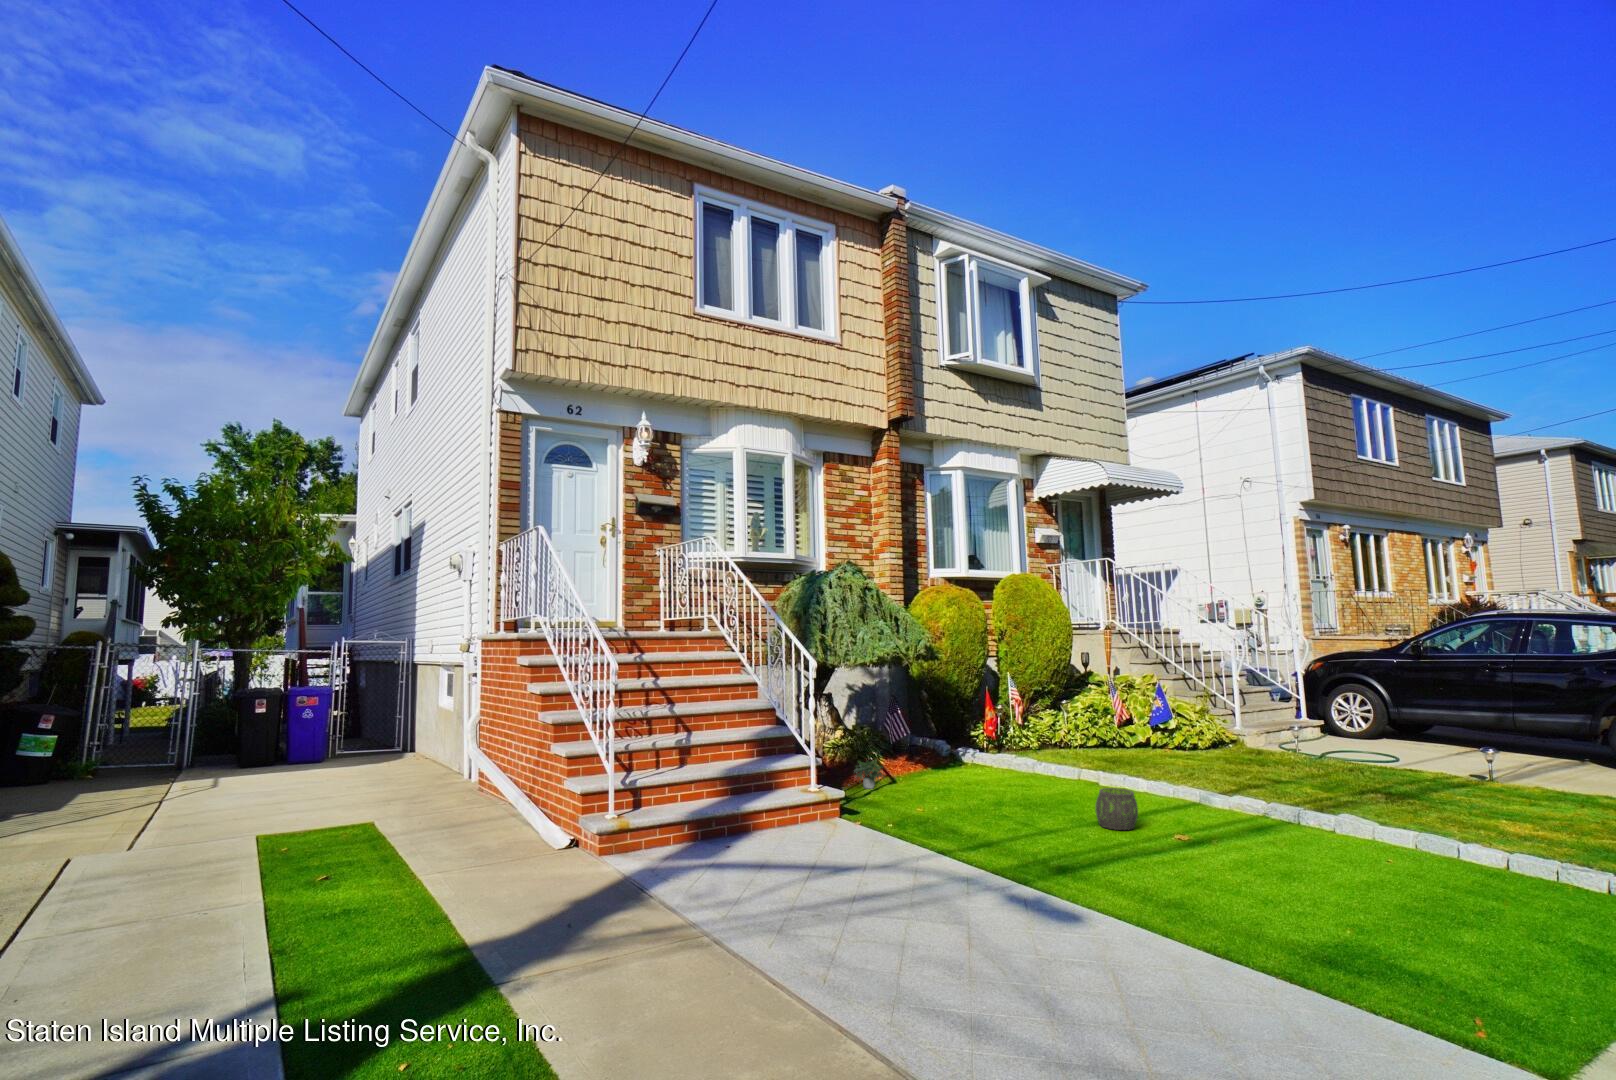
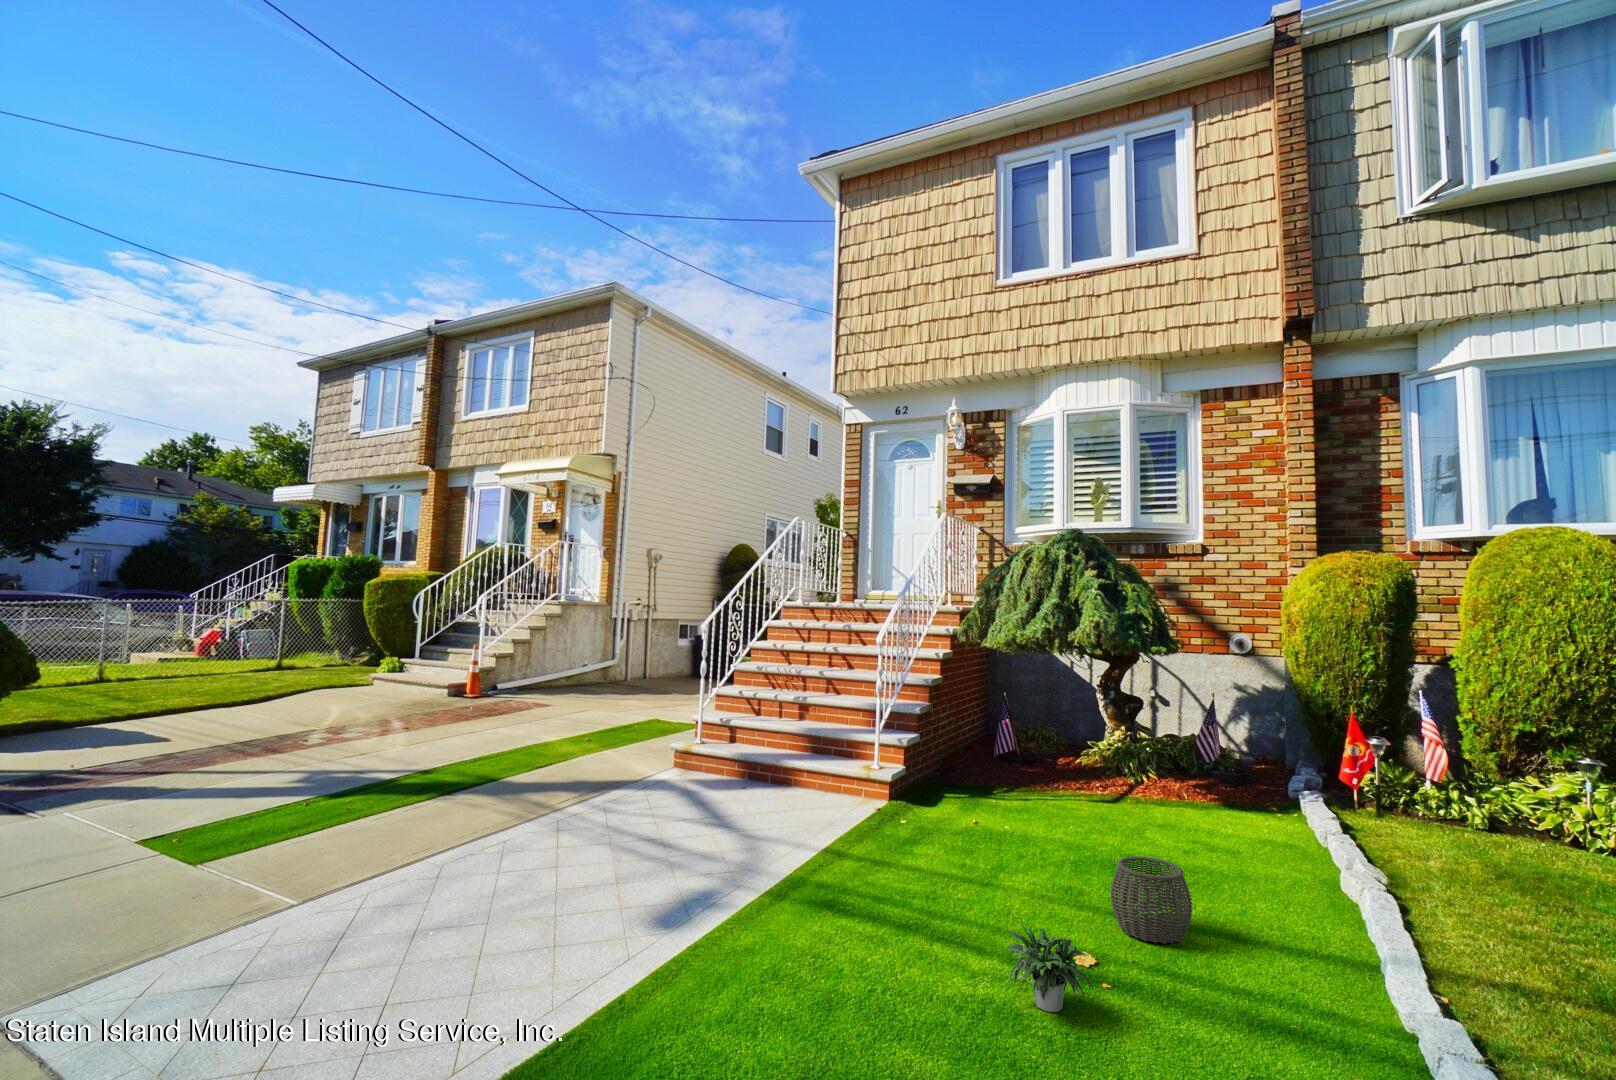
potted plant: present [855,760,884,789] -> present [984,923,1093,1012]

